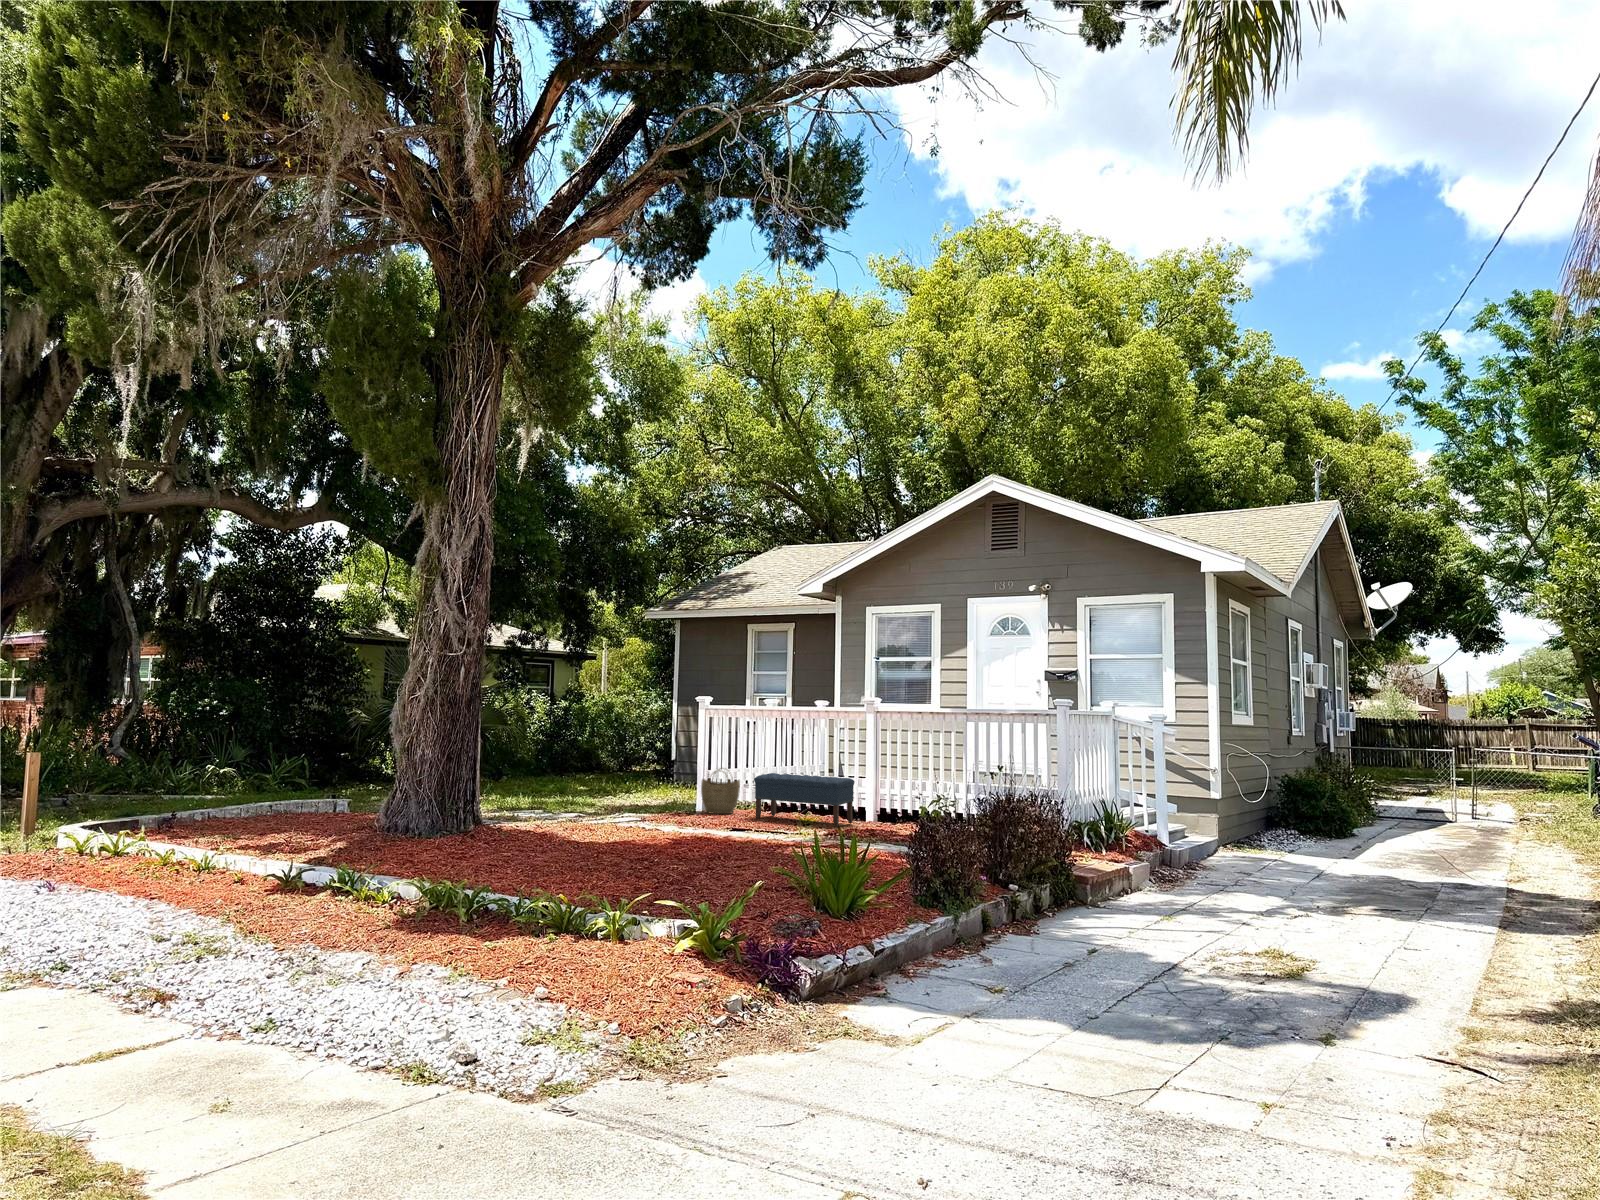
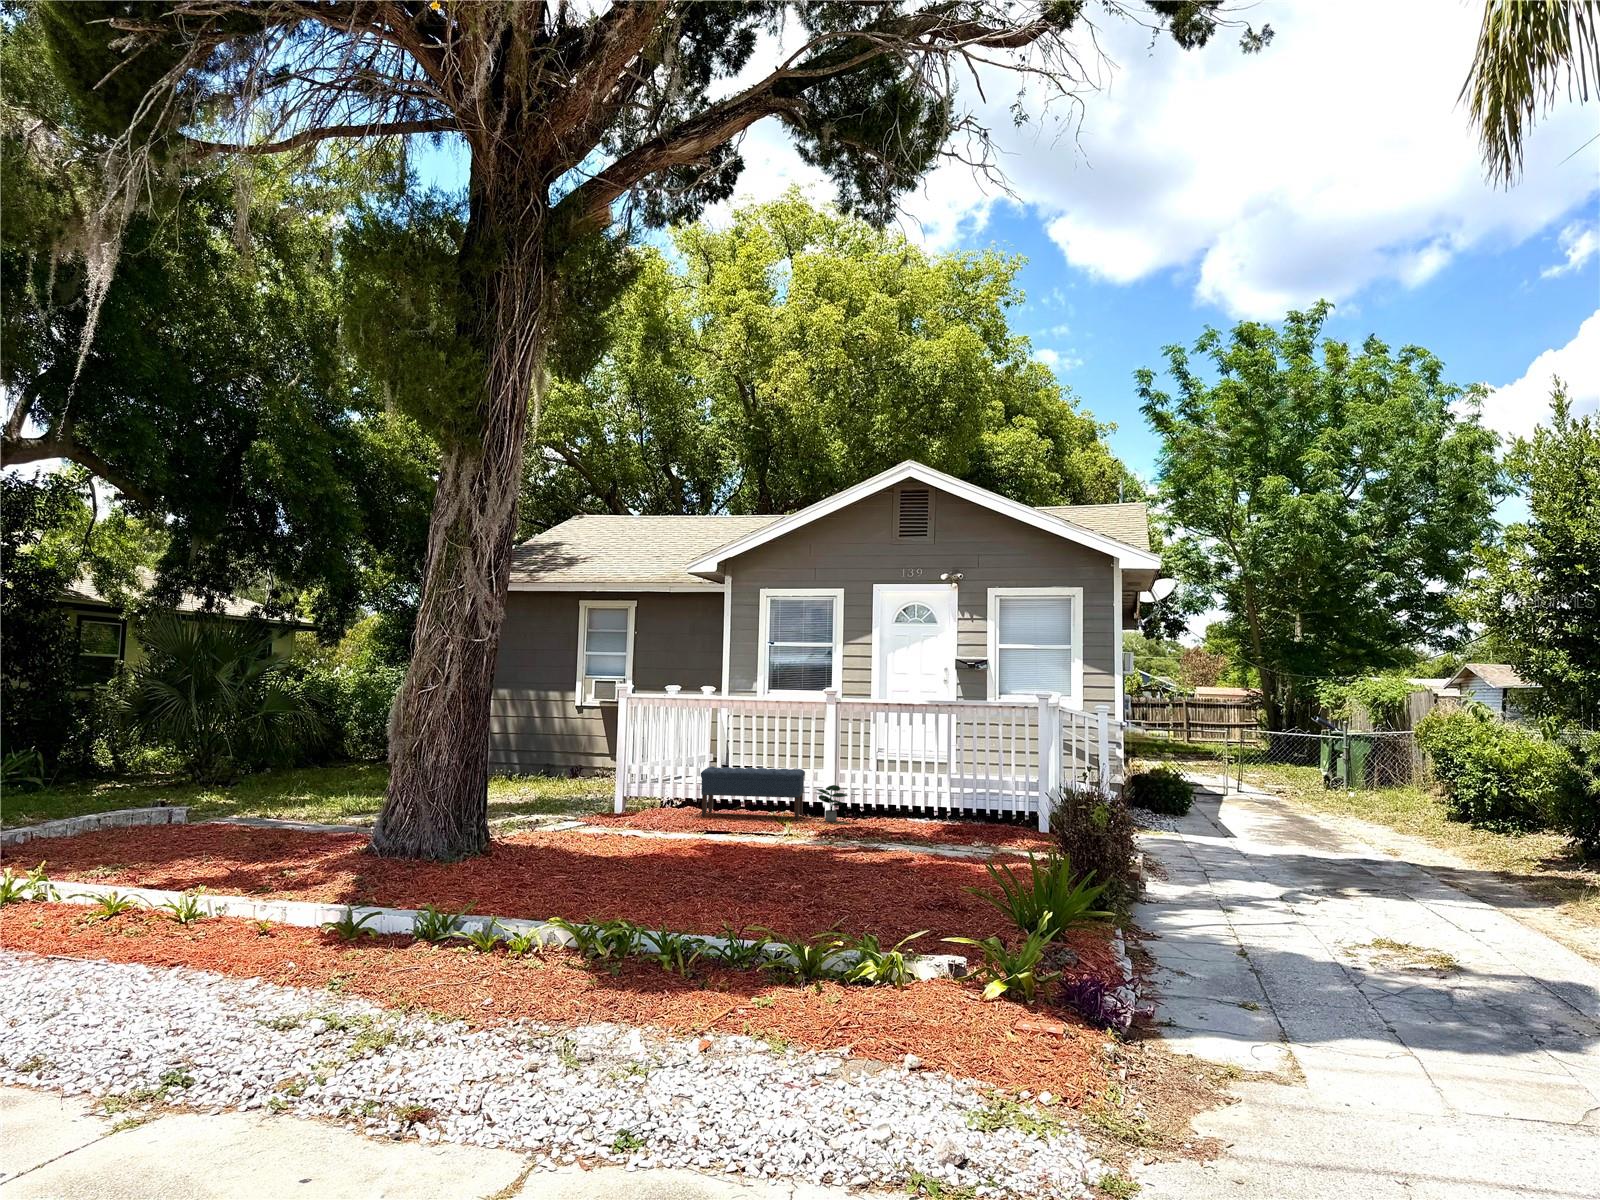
woven basket: present [701,769,740,814] -> none [631,763,674,814]
potted plant: none [851,795,881,830] -> present [817,785,848,821]

